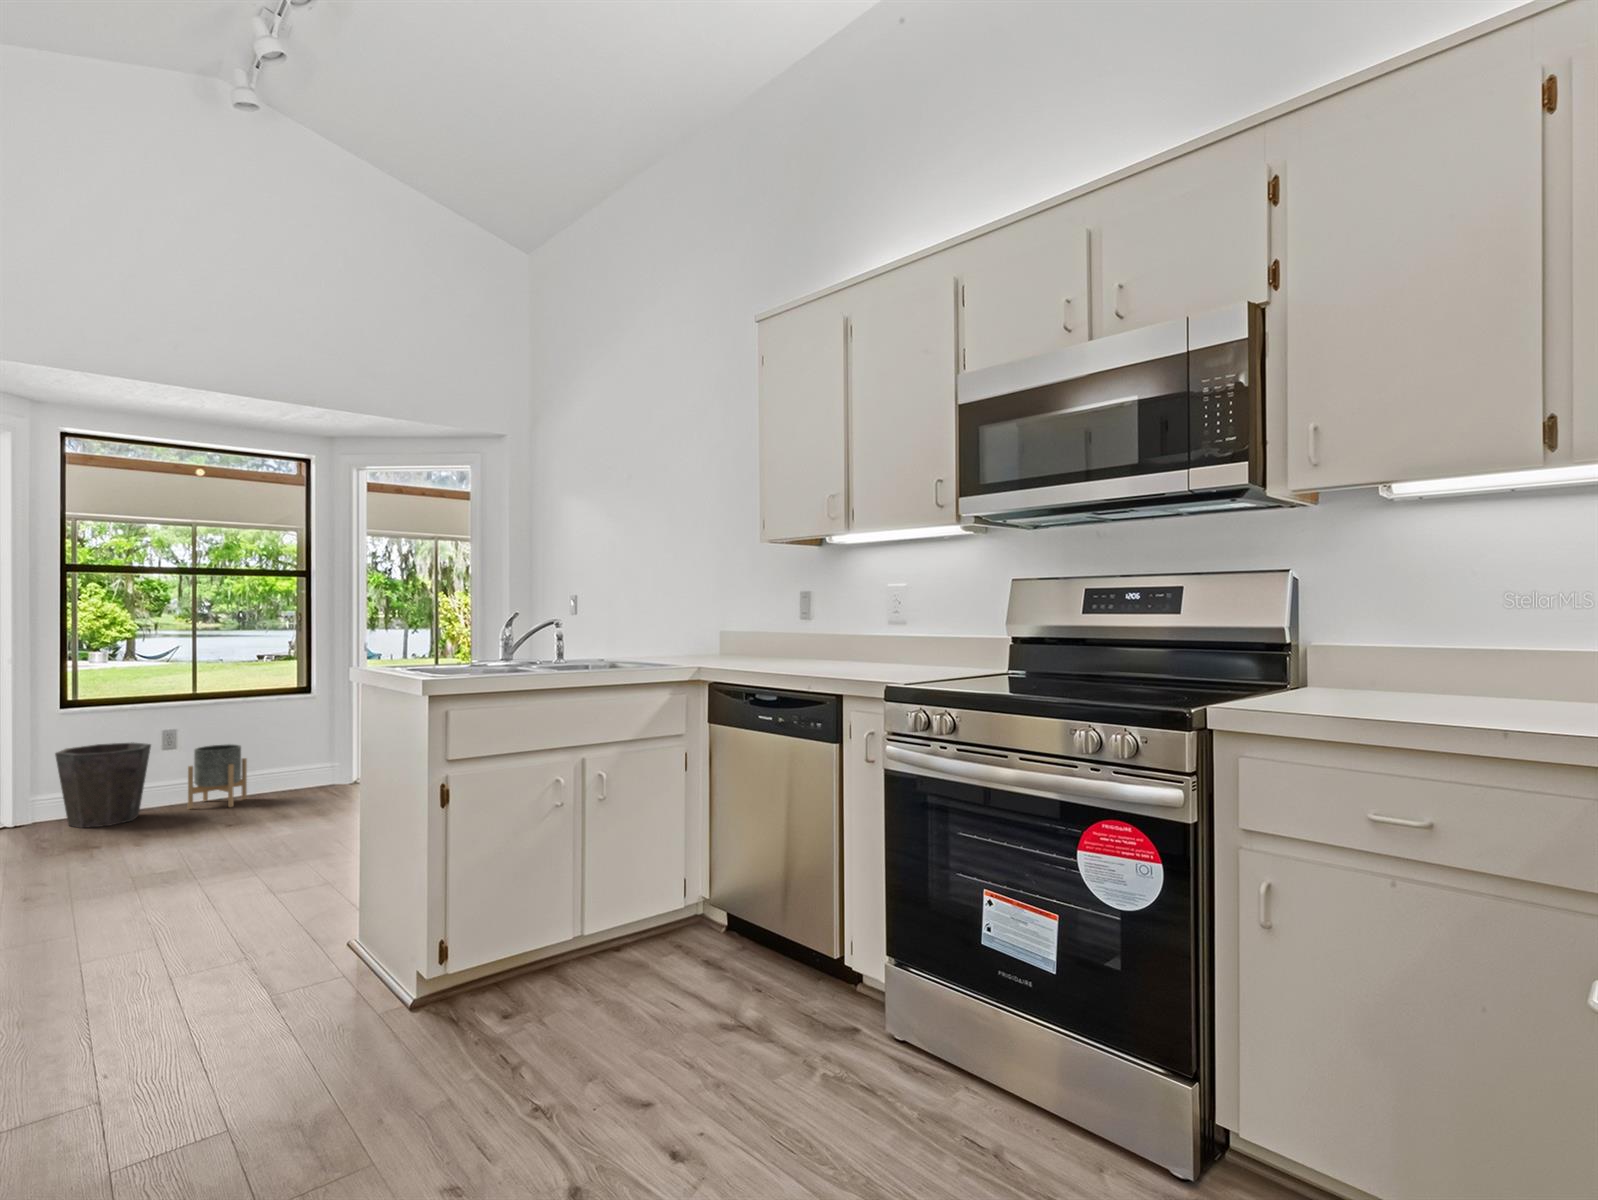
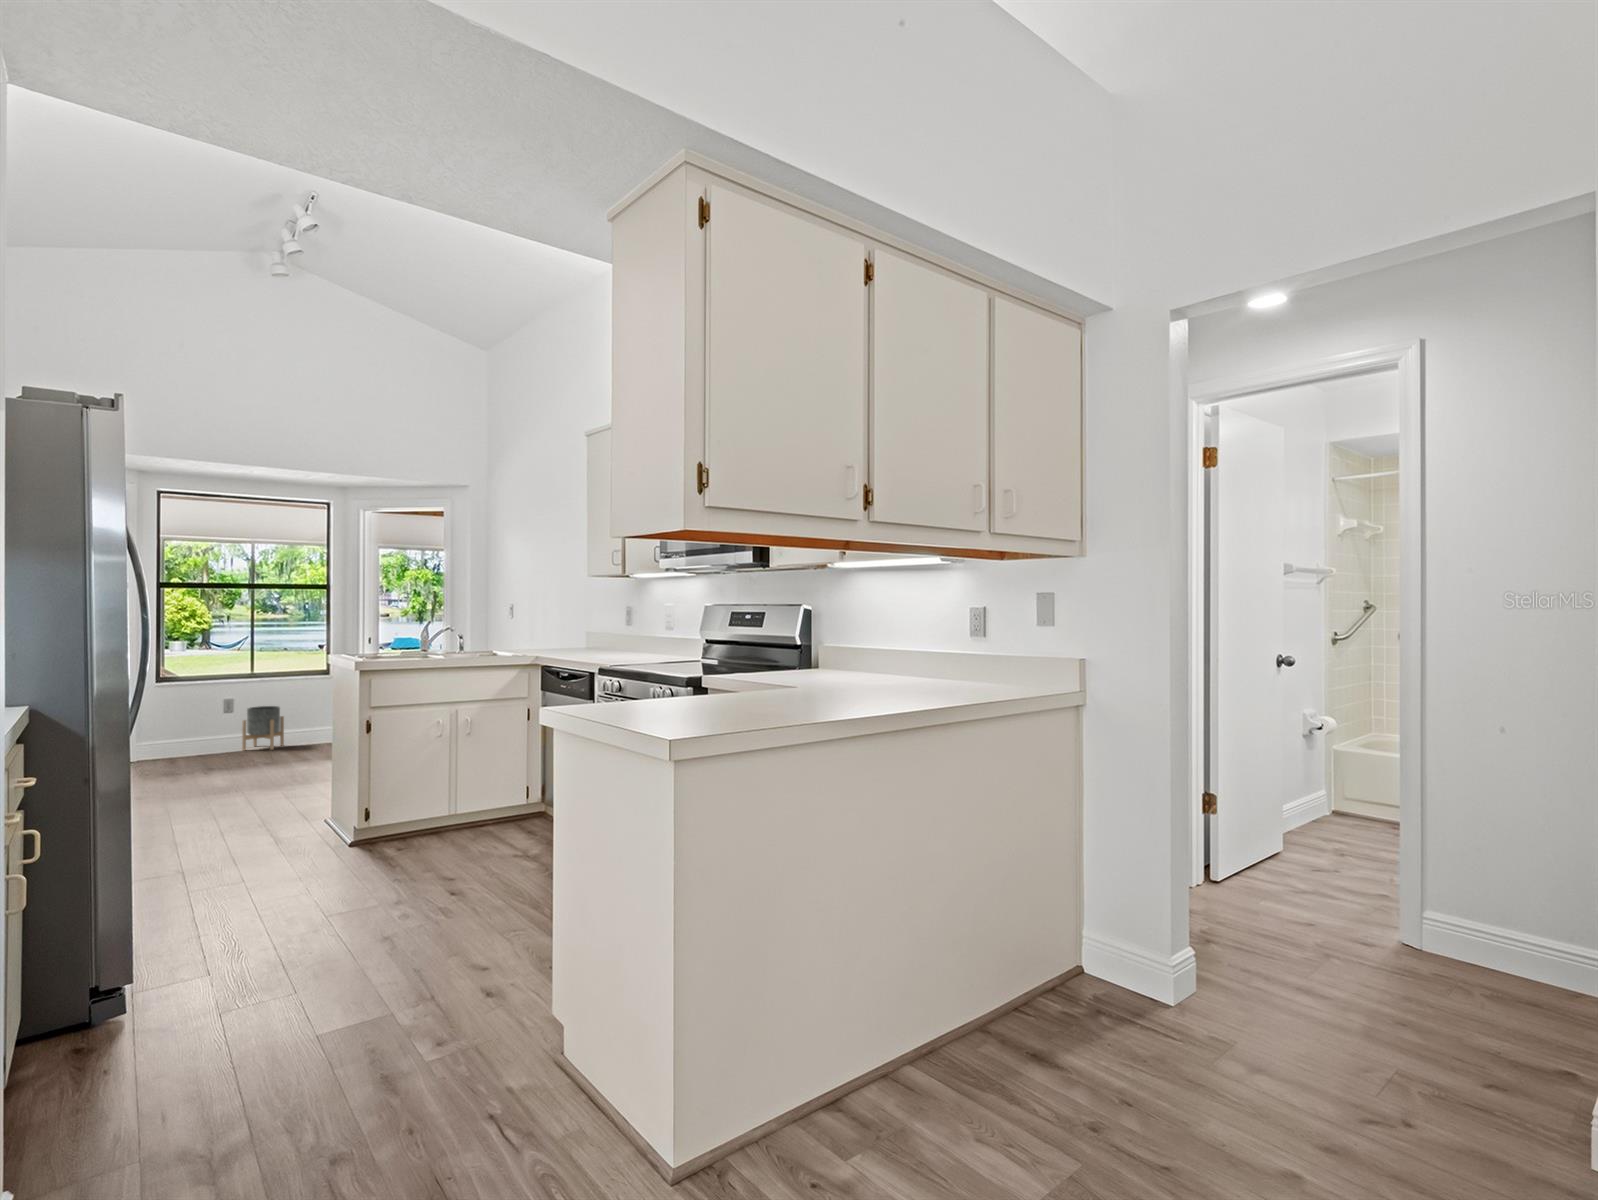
waste bin: present [55,742,151,828] -> none [153,703,217,759]

